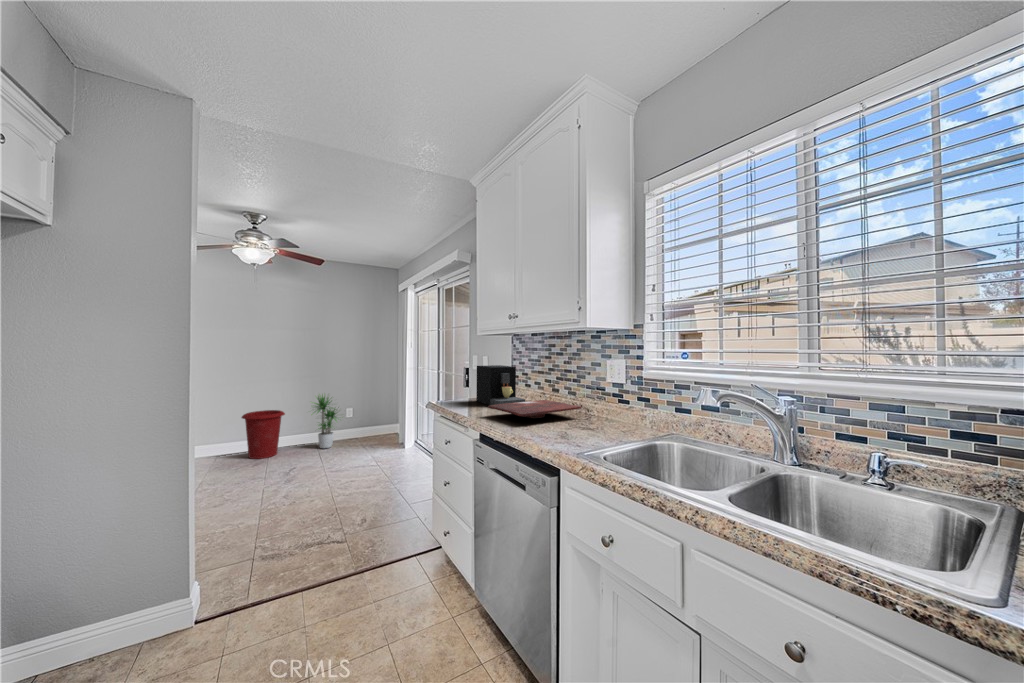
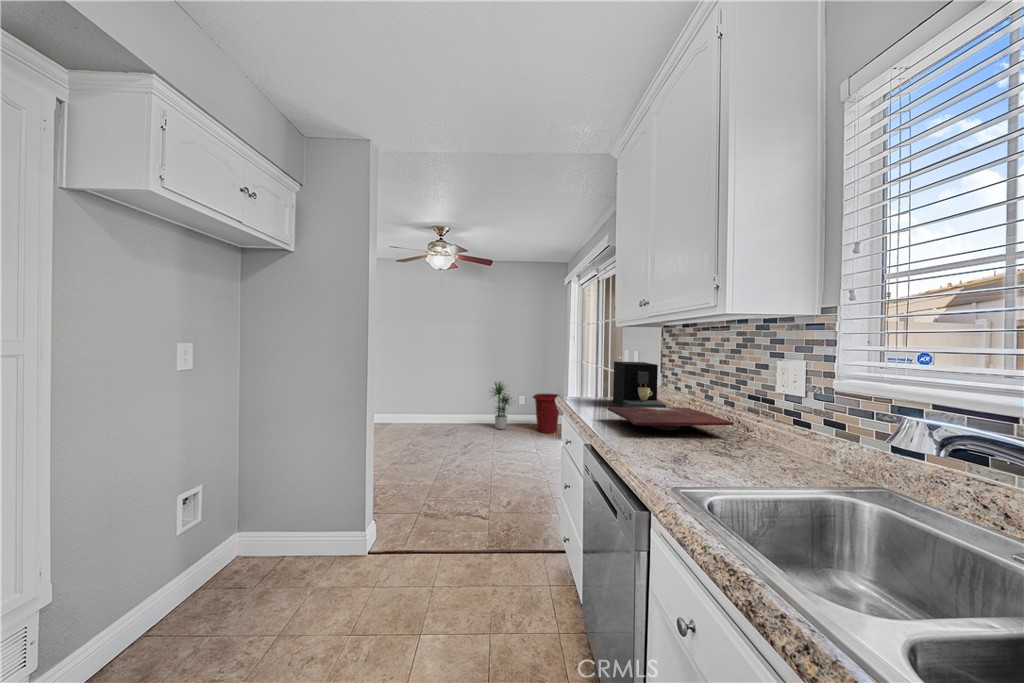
waste bin: present [242,410,285,459] -> present [533,394,559,433]

